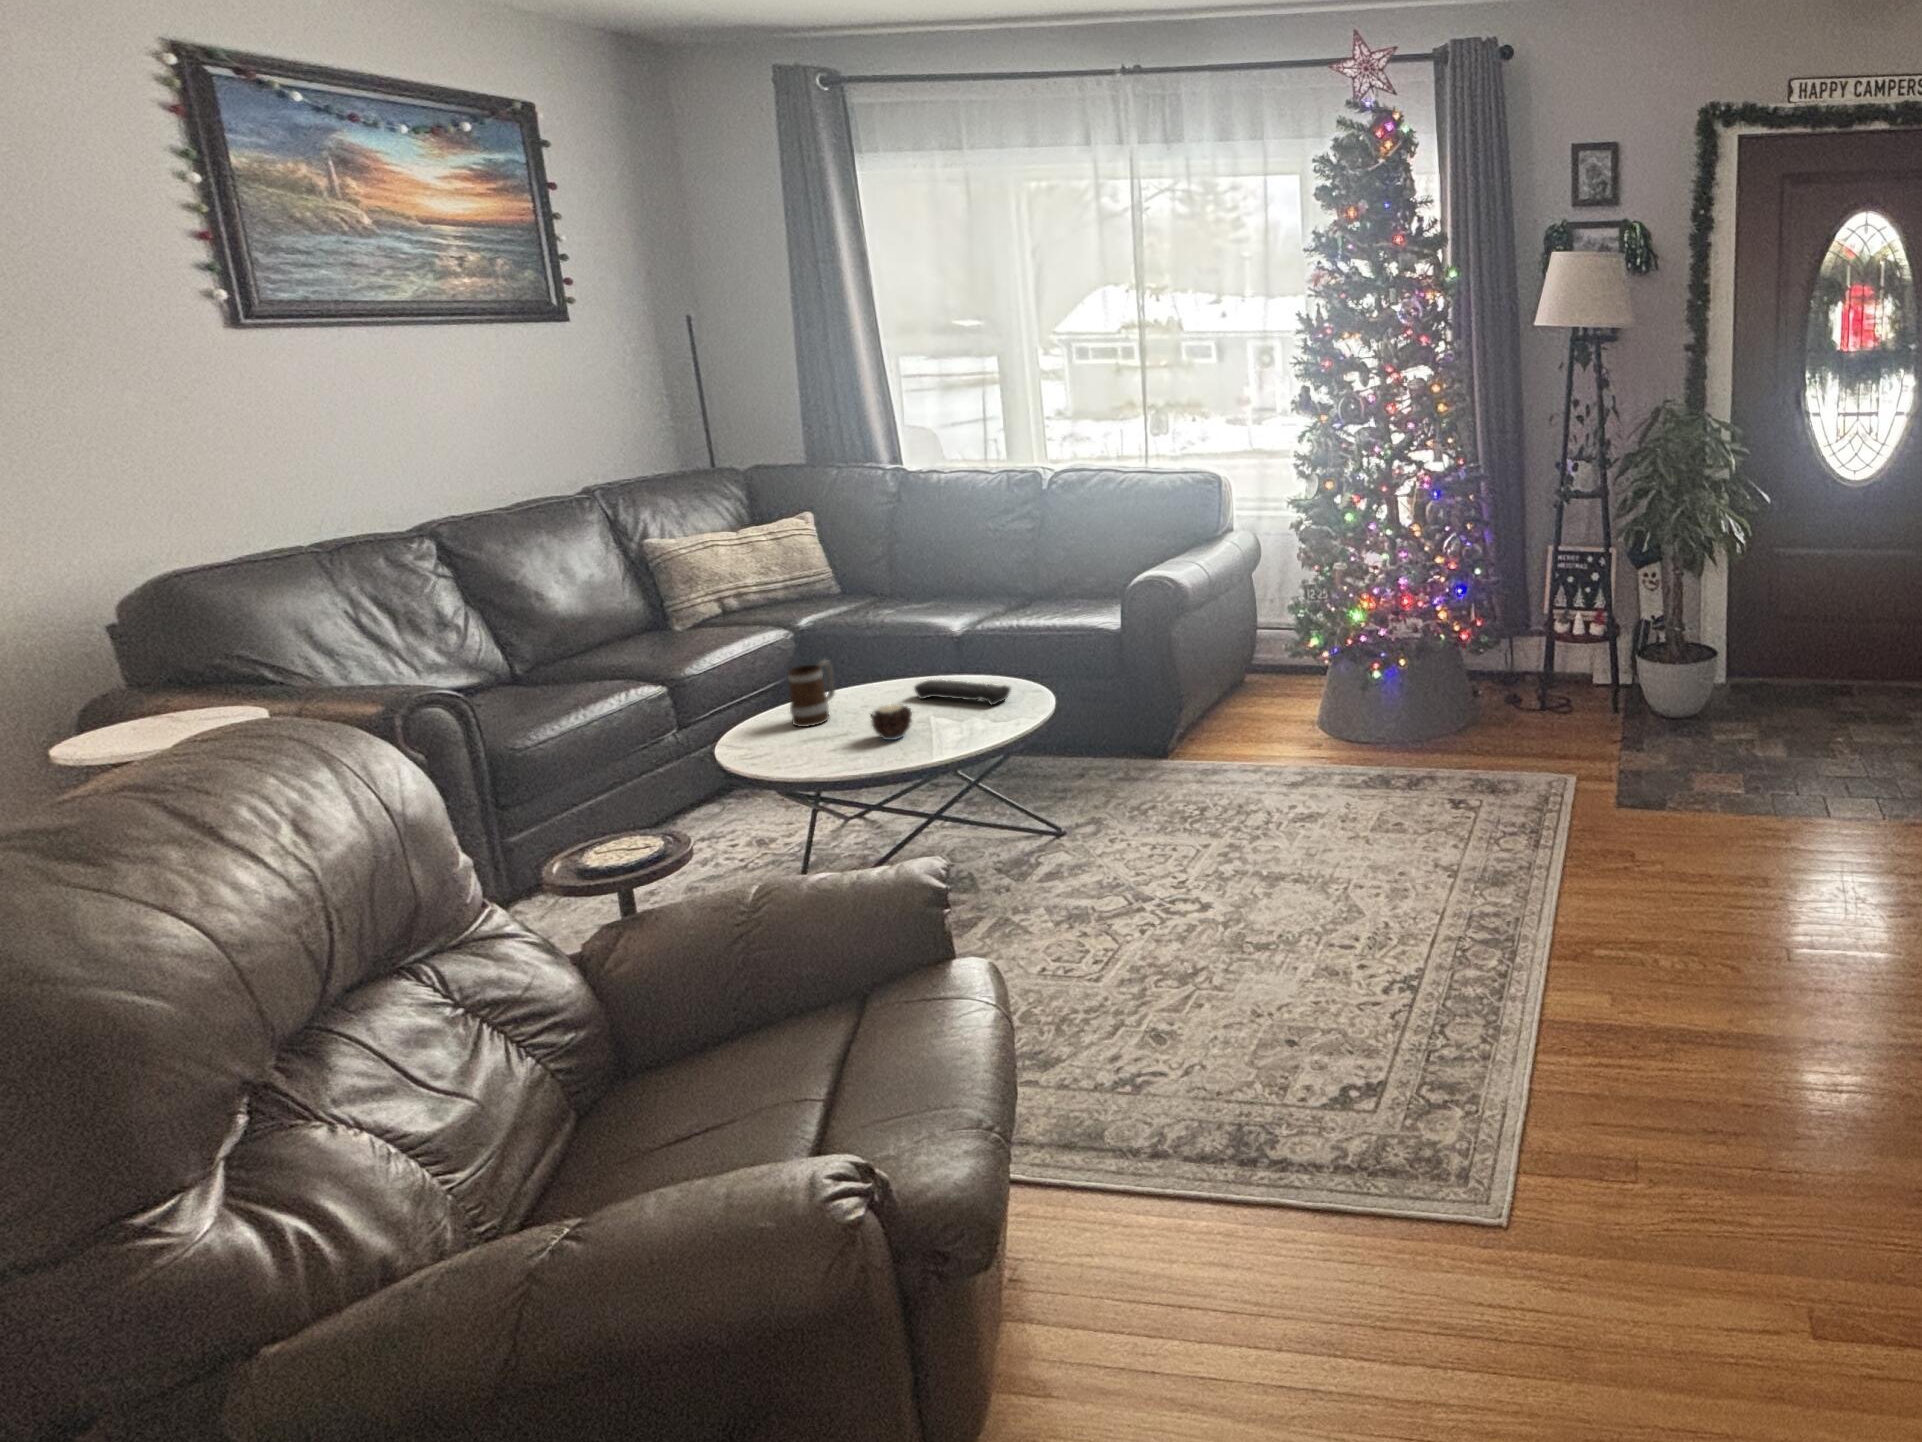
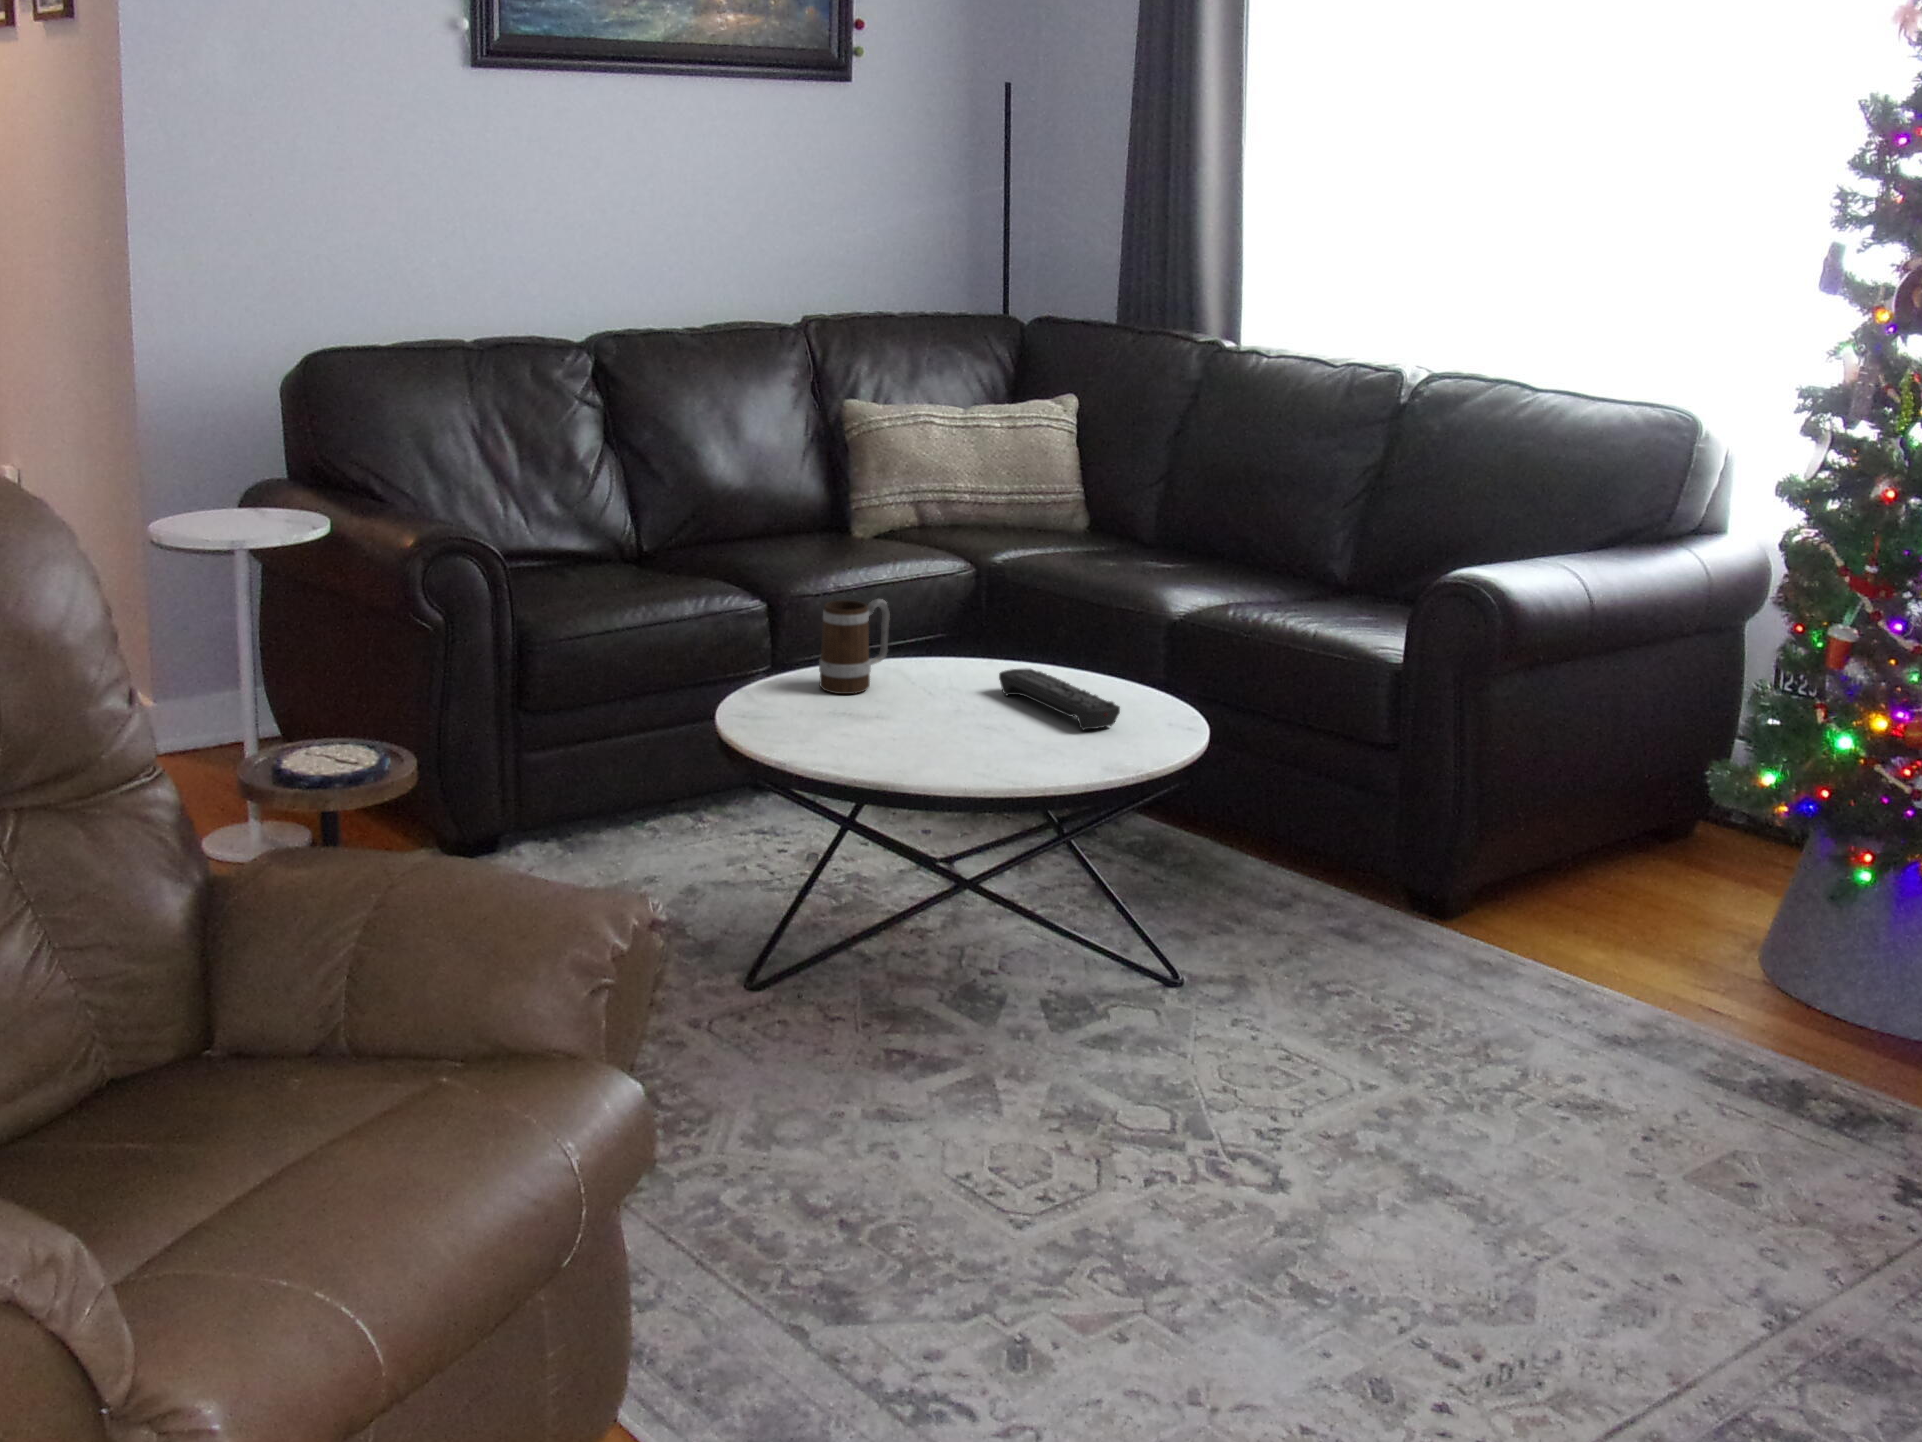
candle: present [871,705,912,740] -> none [880,680,943,742]

